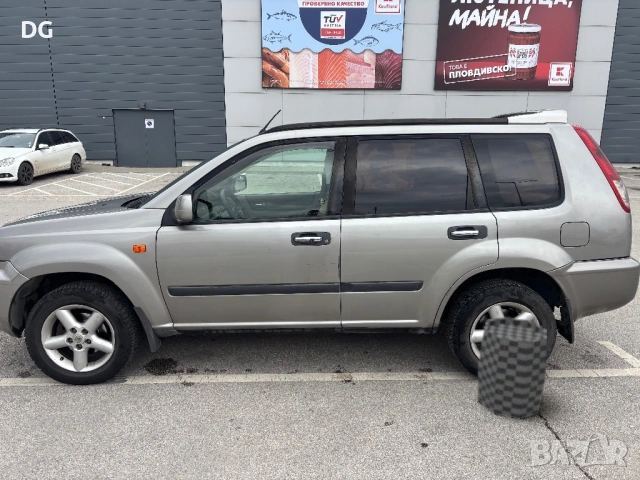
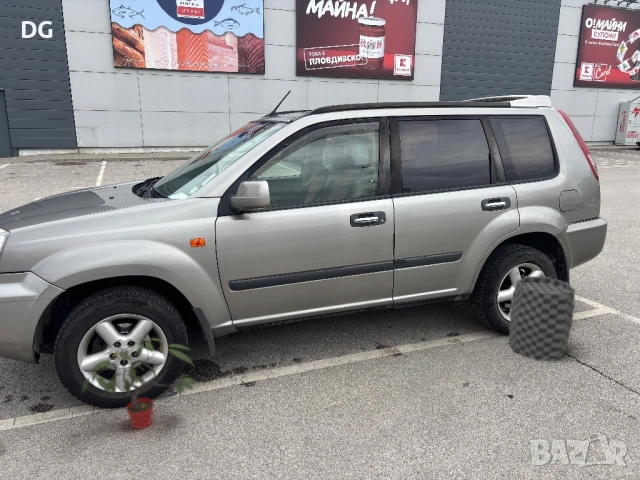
potted plant: none [22,326,129,405] -> present [82,338,197,429]

